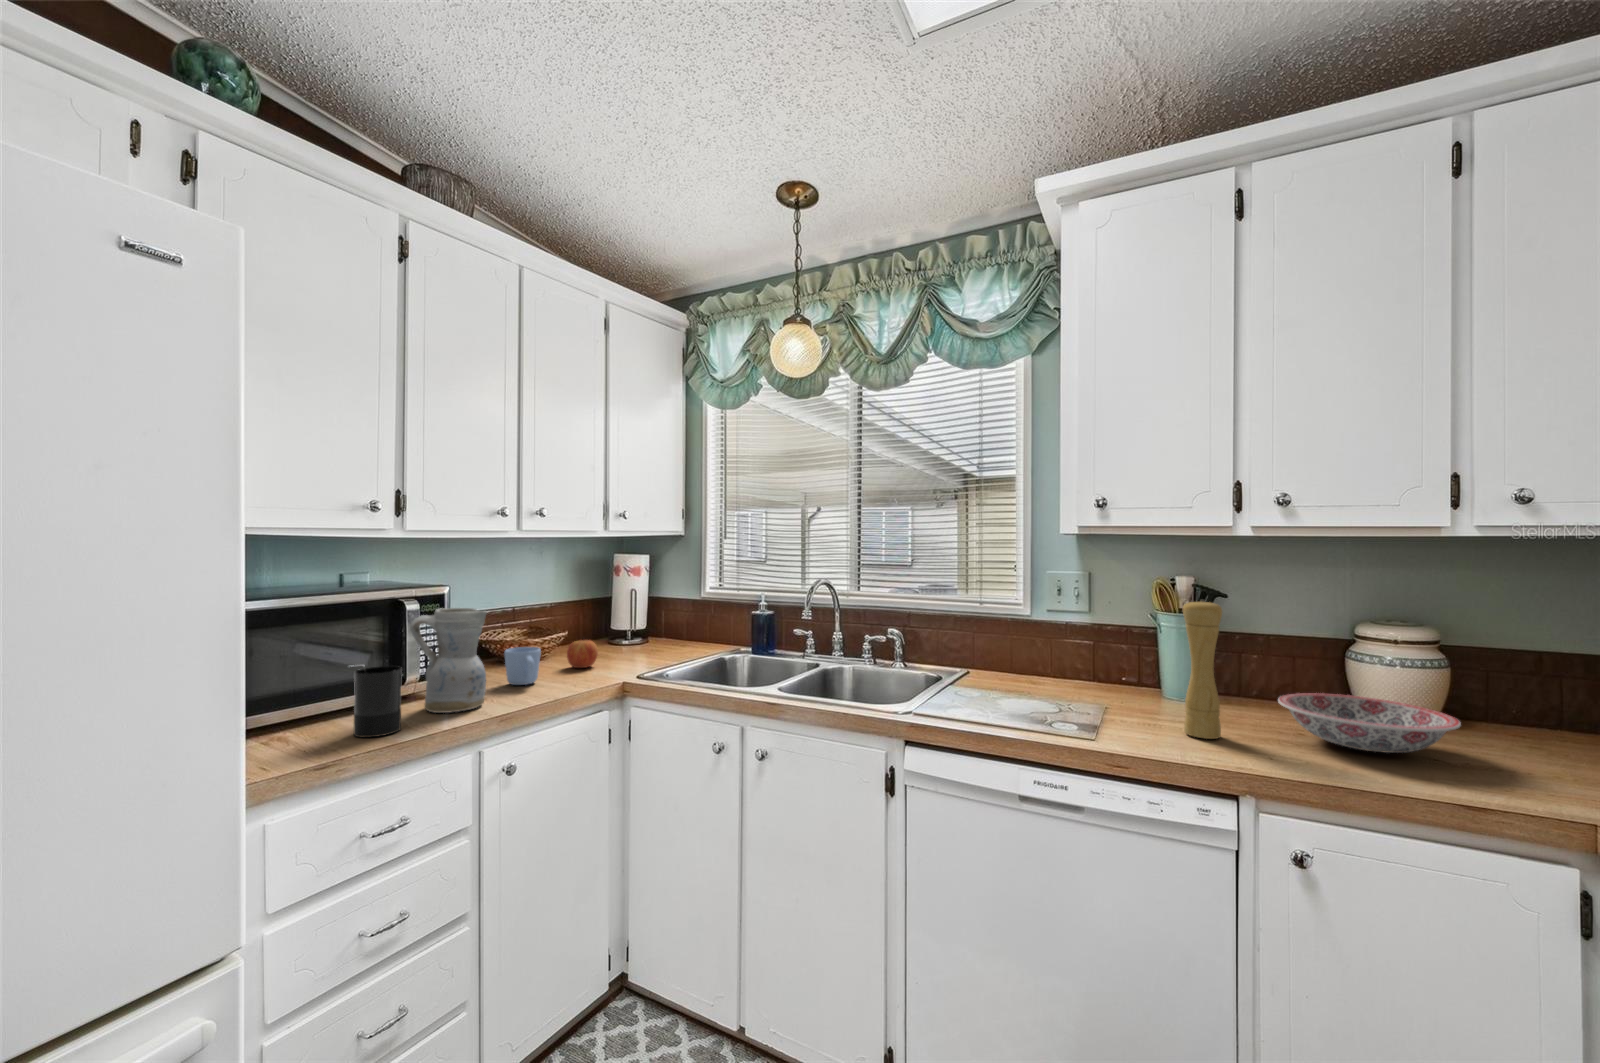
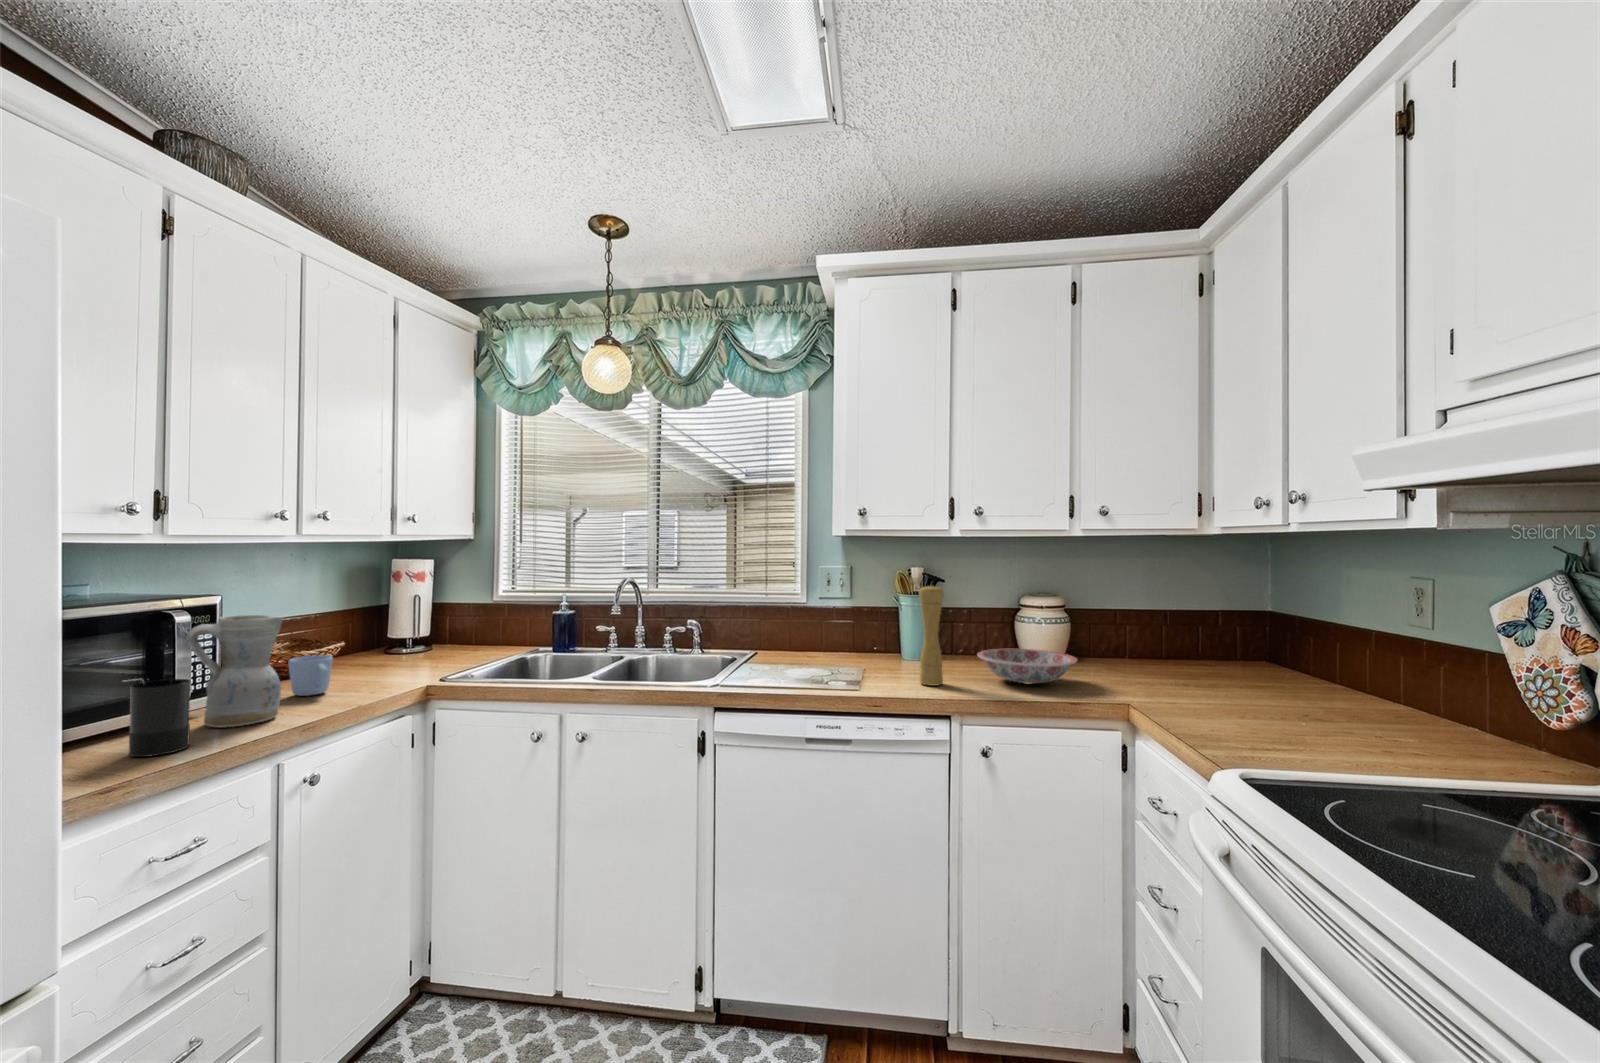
apple: present [567,638,598,668] -> none [355,644,390,676]

